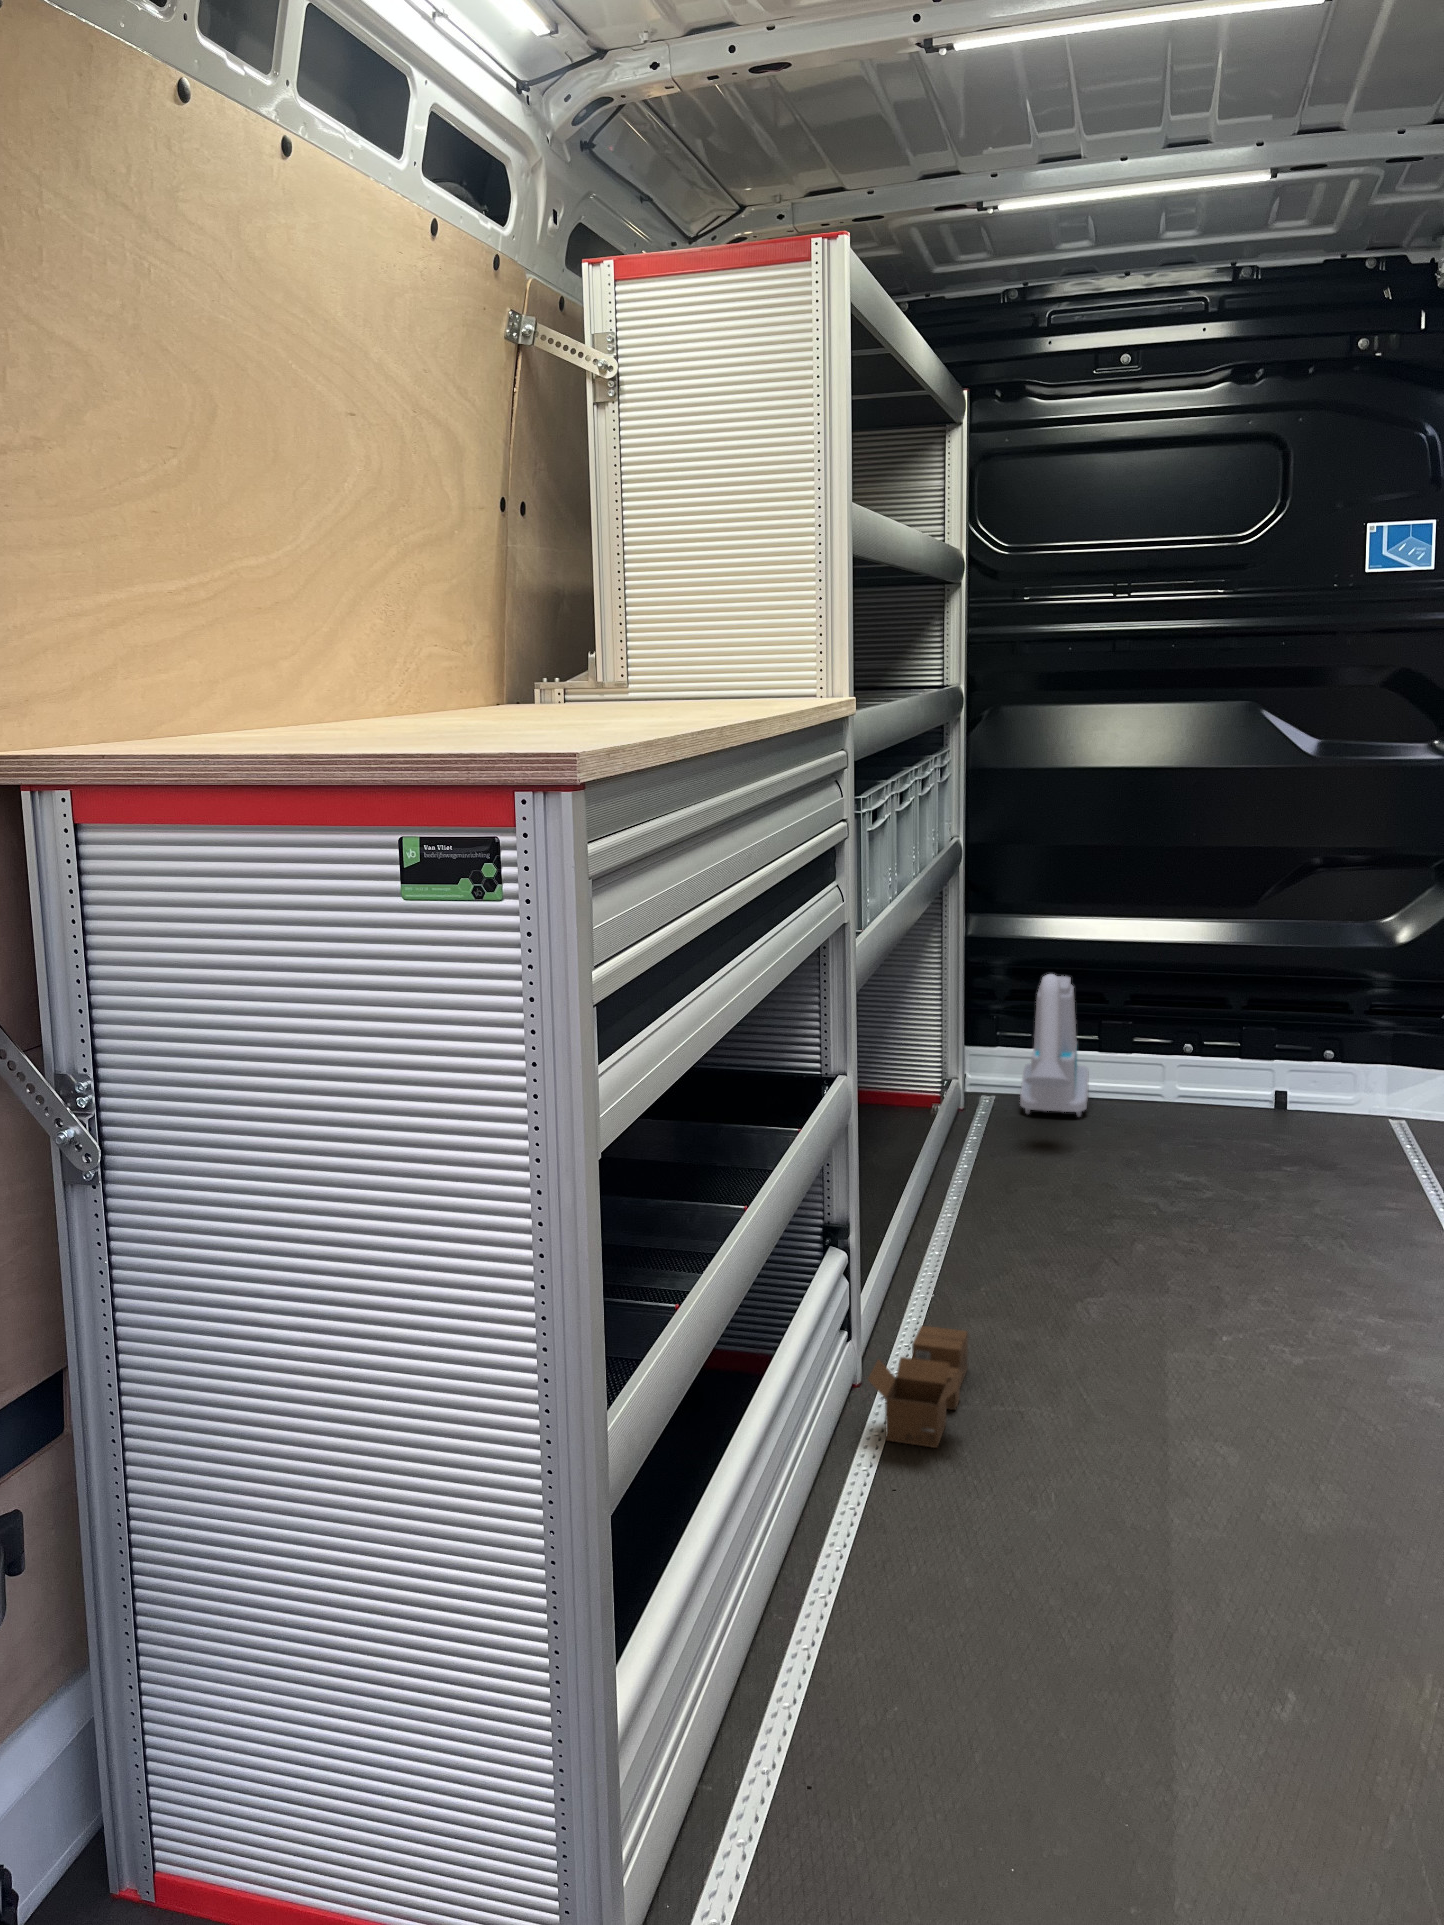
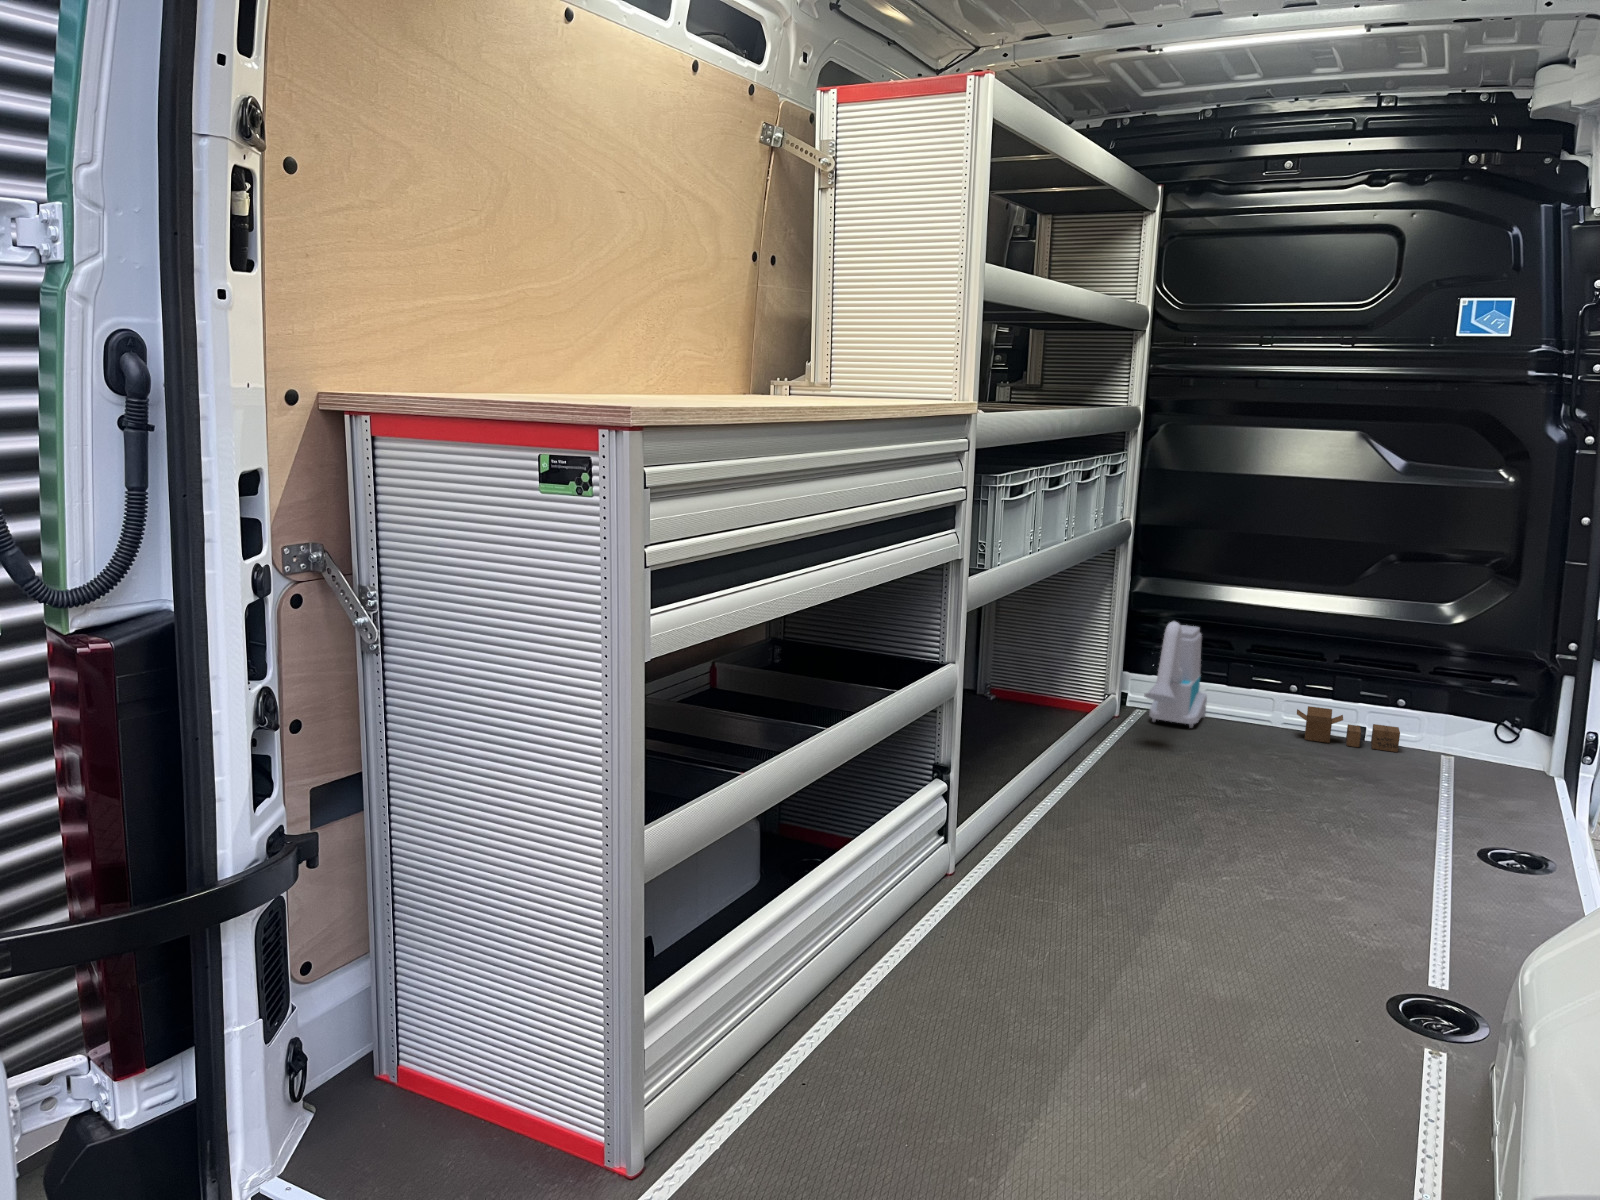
cardboard box: present [868,1326,968,1448] -> present [1297,706,1400,752]

